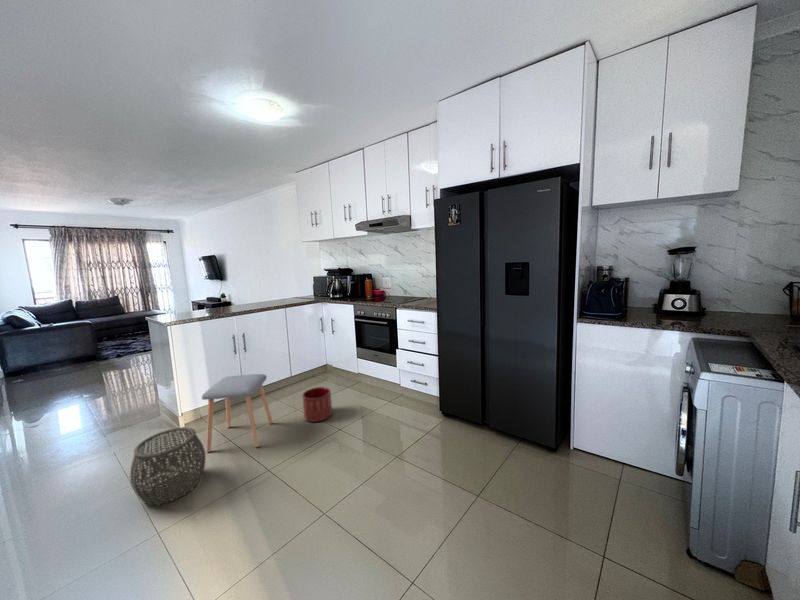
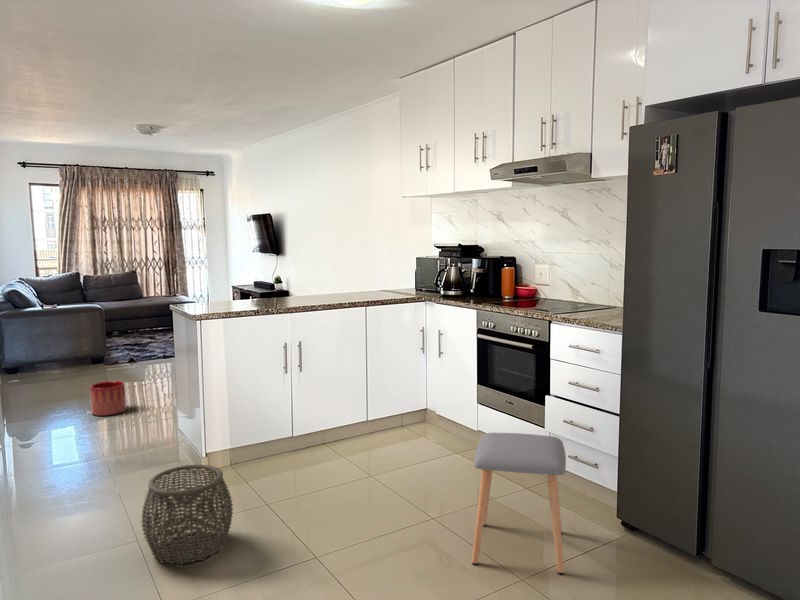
stool: present [202,374,273,453] -> present [472,433,566,574]
planter: present [302,387,332,422] -> present [90,381,126,416]

